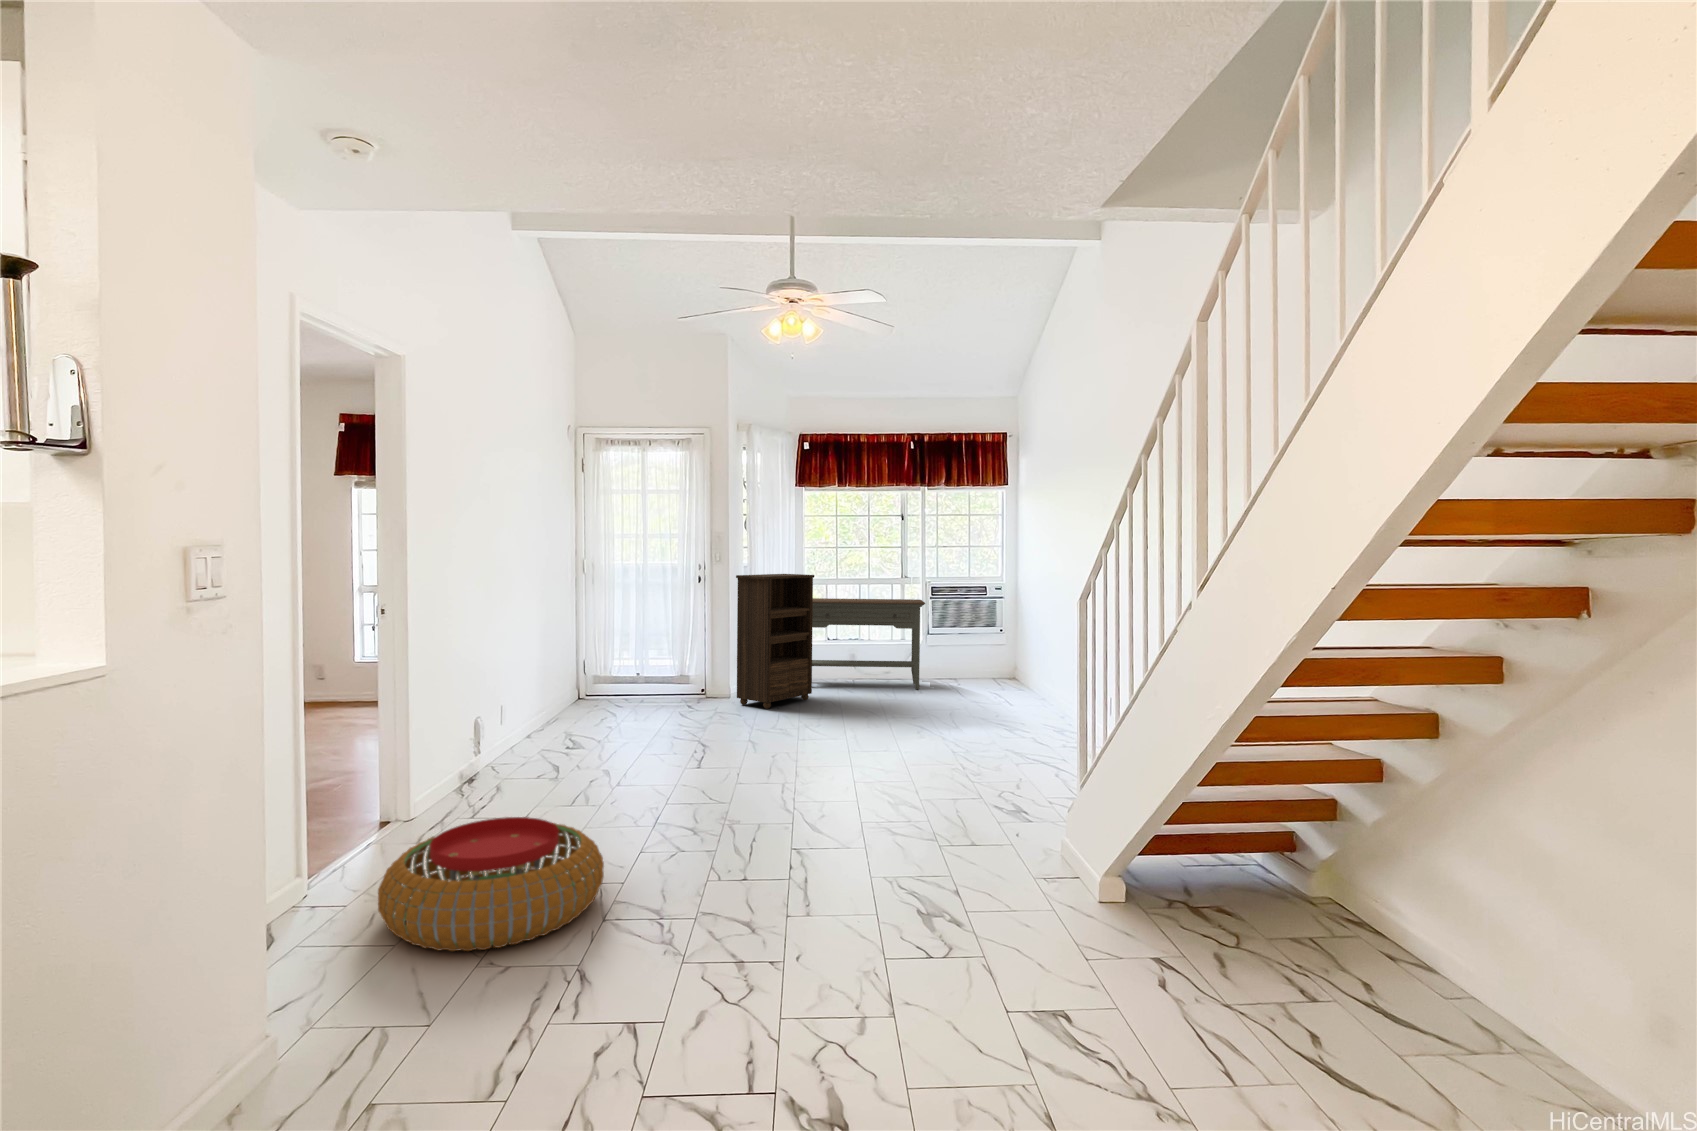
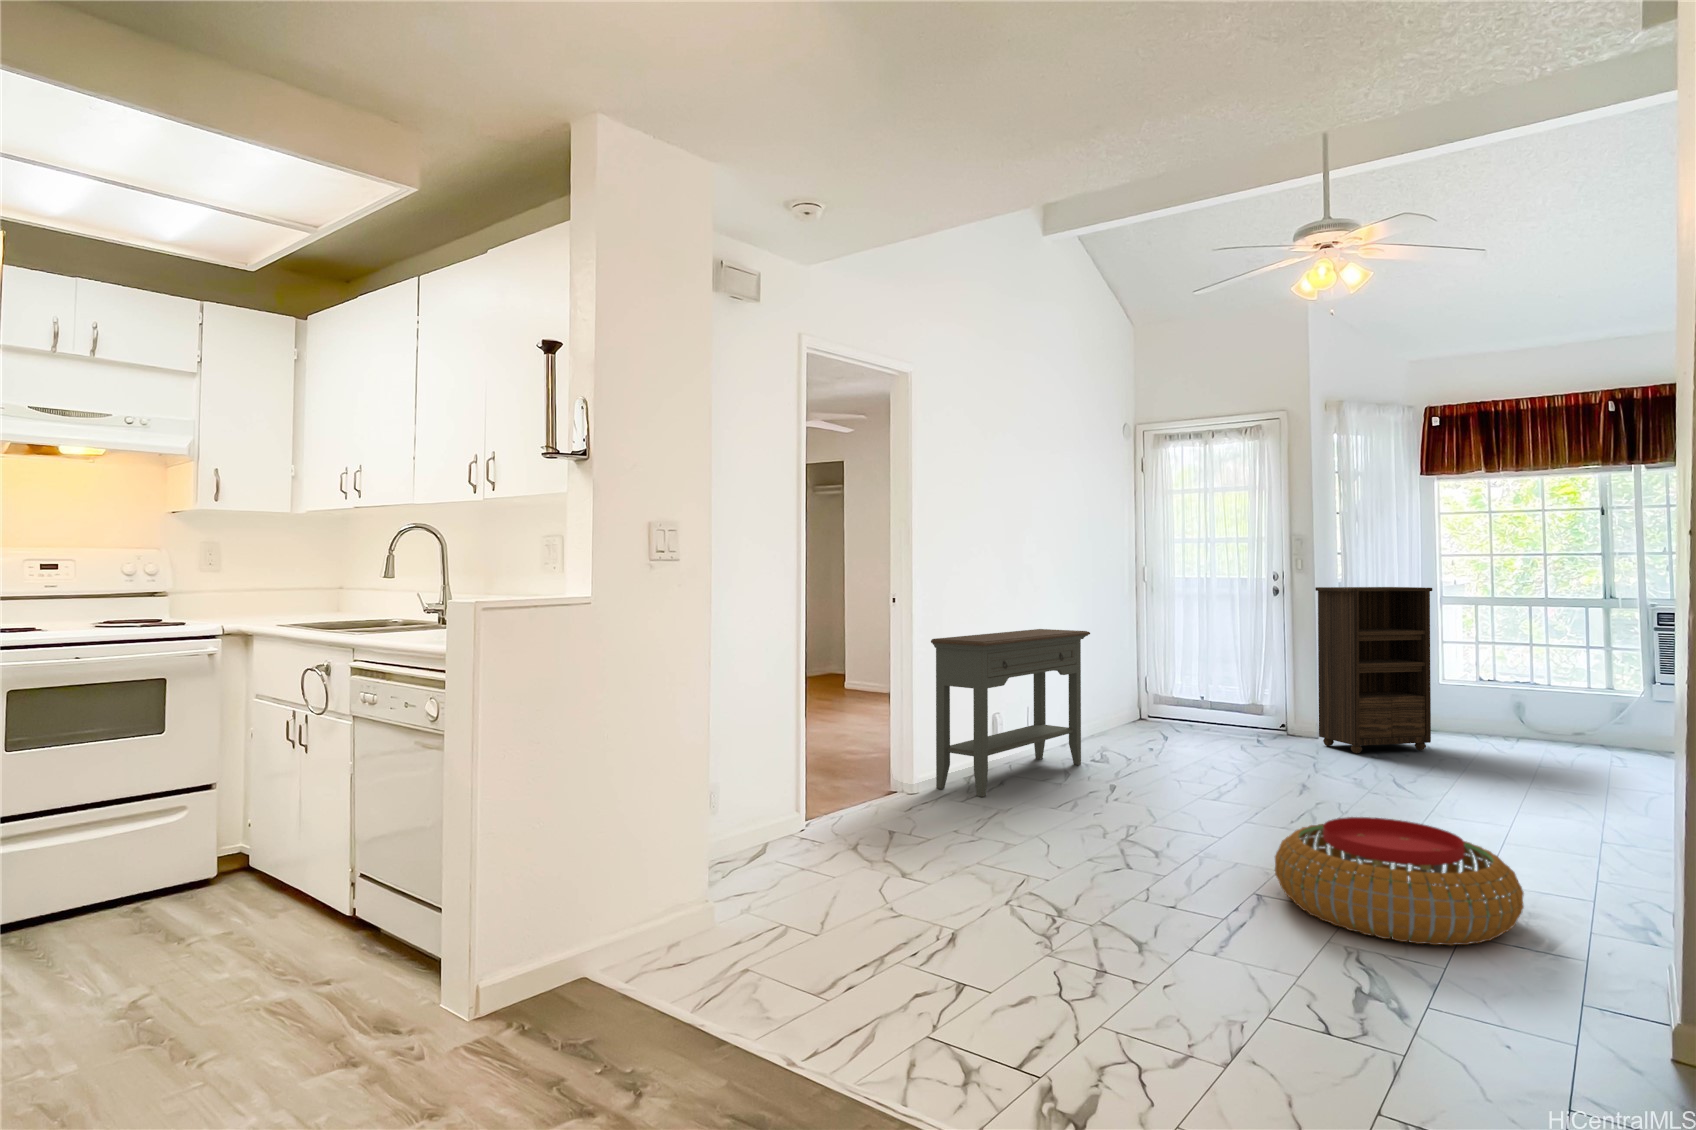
console table: present [812,598,925,689] -> present [931,629,1090,797]
pouf: present [378,817,604,952] -> present [1275,817,1524,946]

